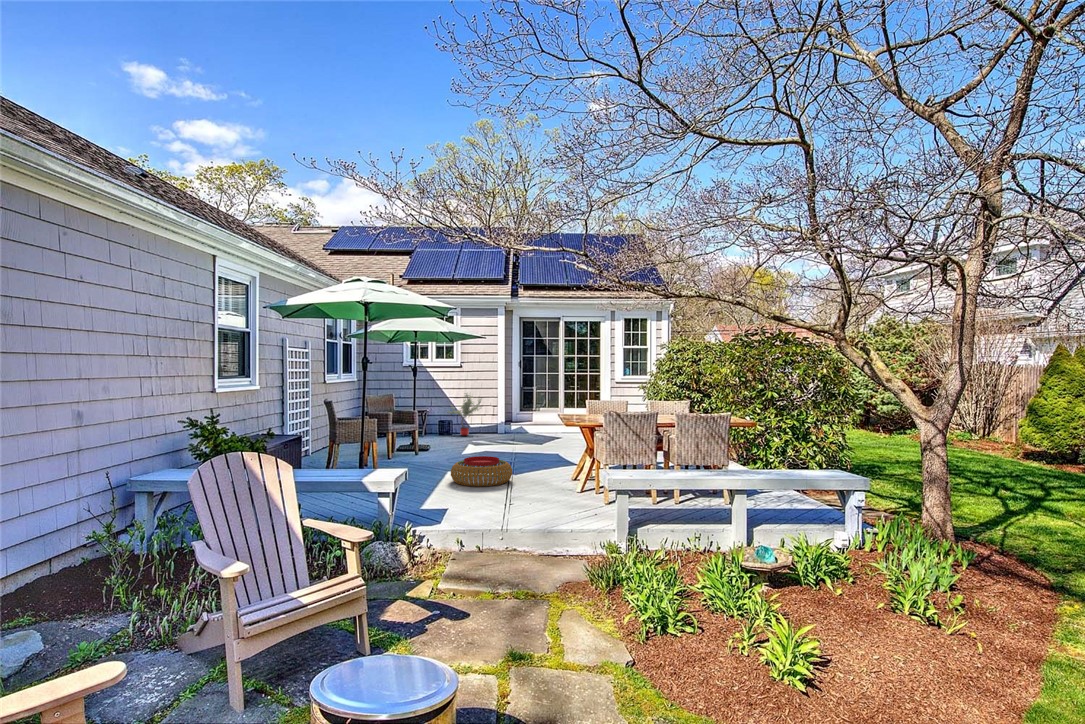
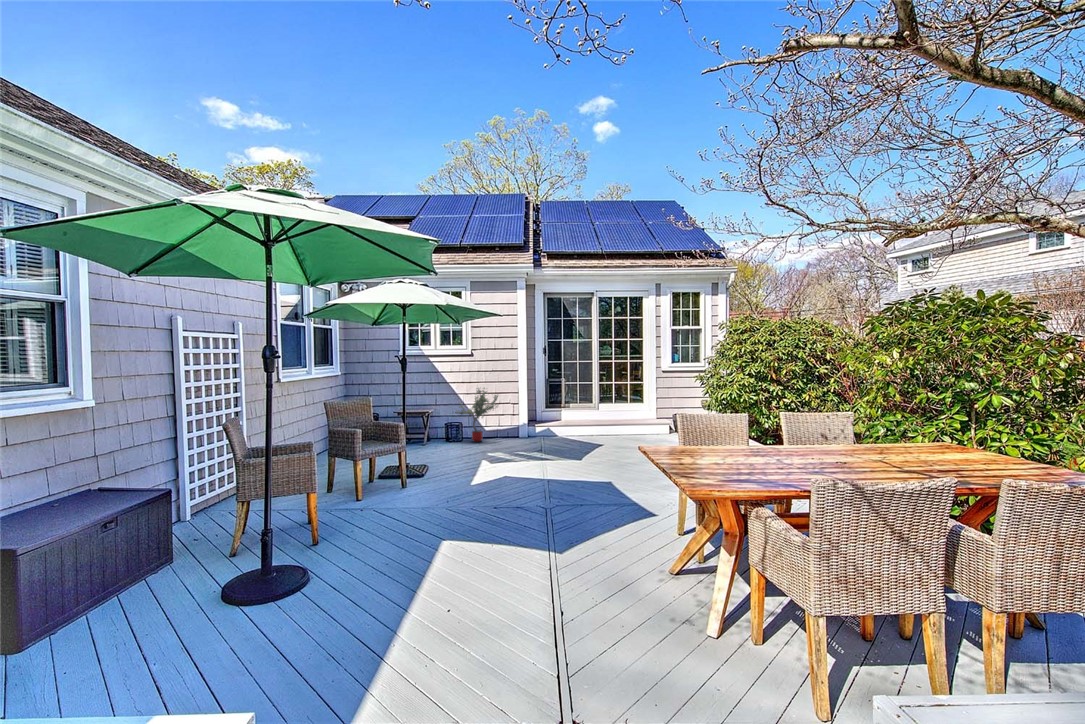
pouf: present [451,456,512,486] -> none [436,535,559,622]

